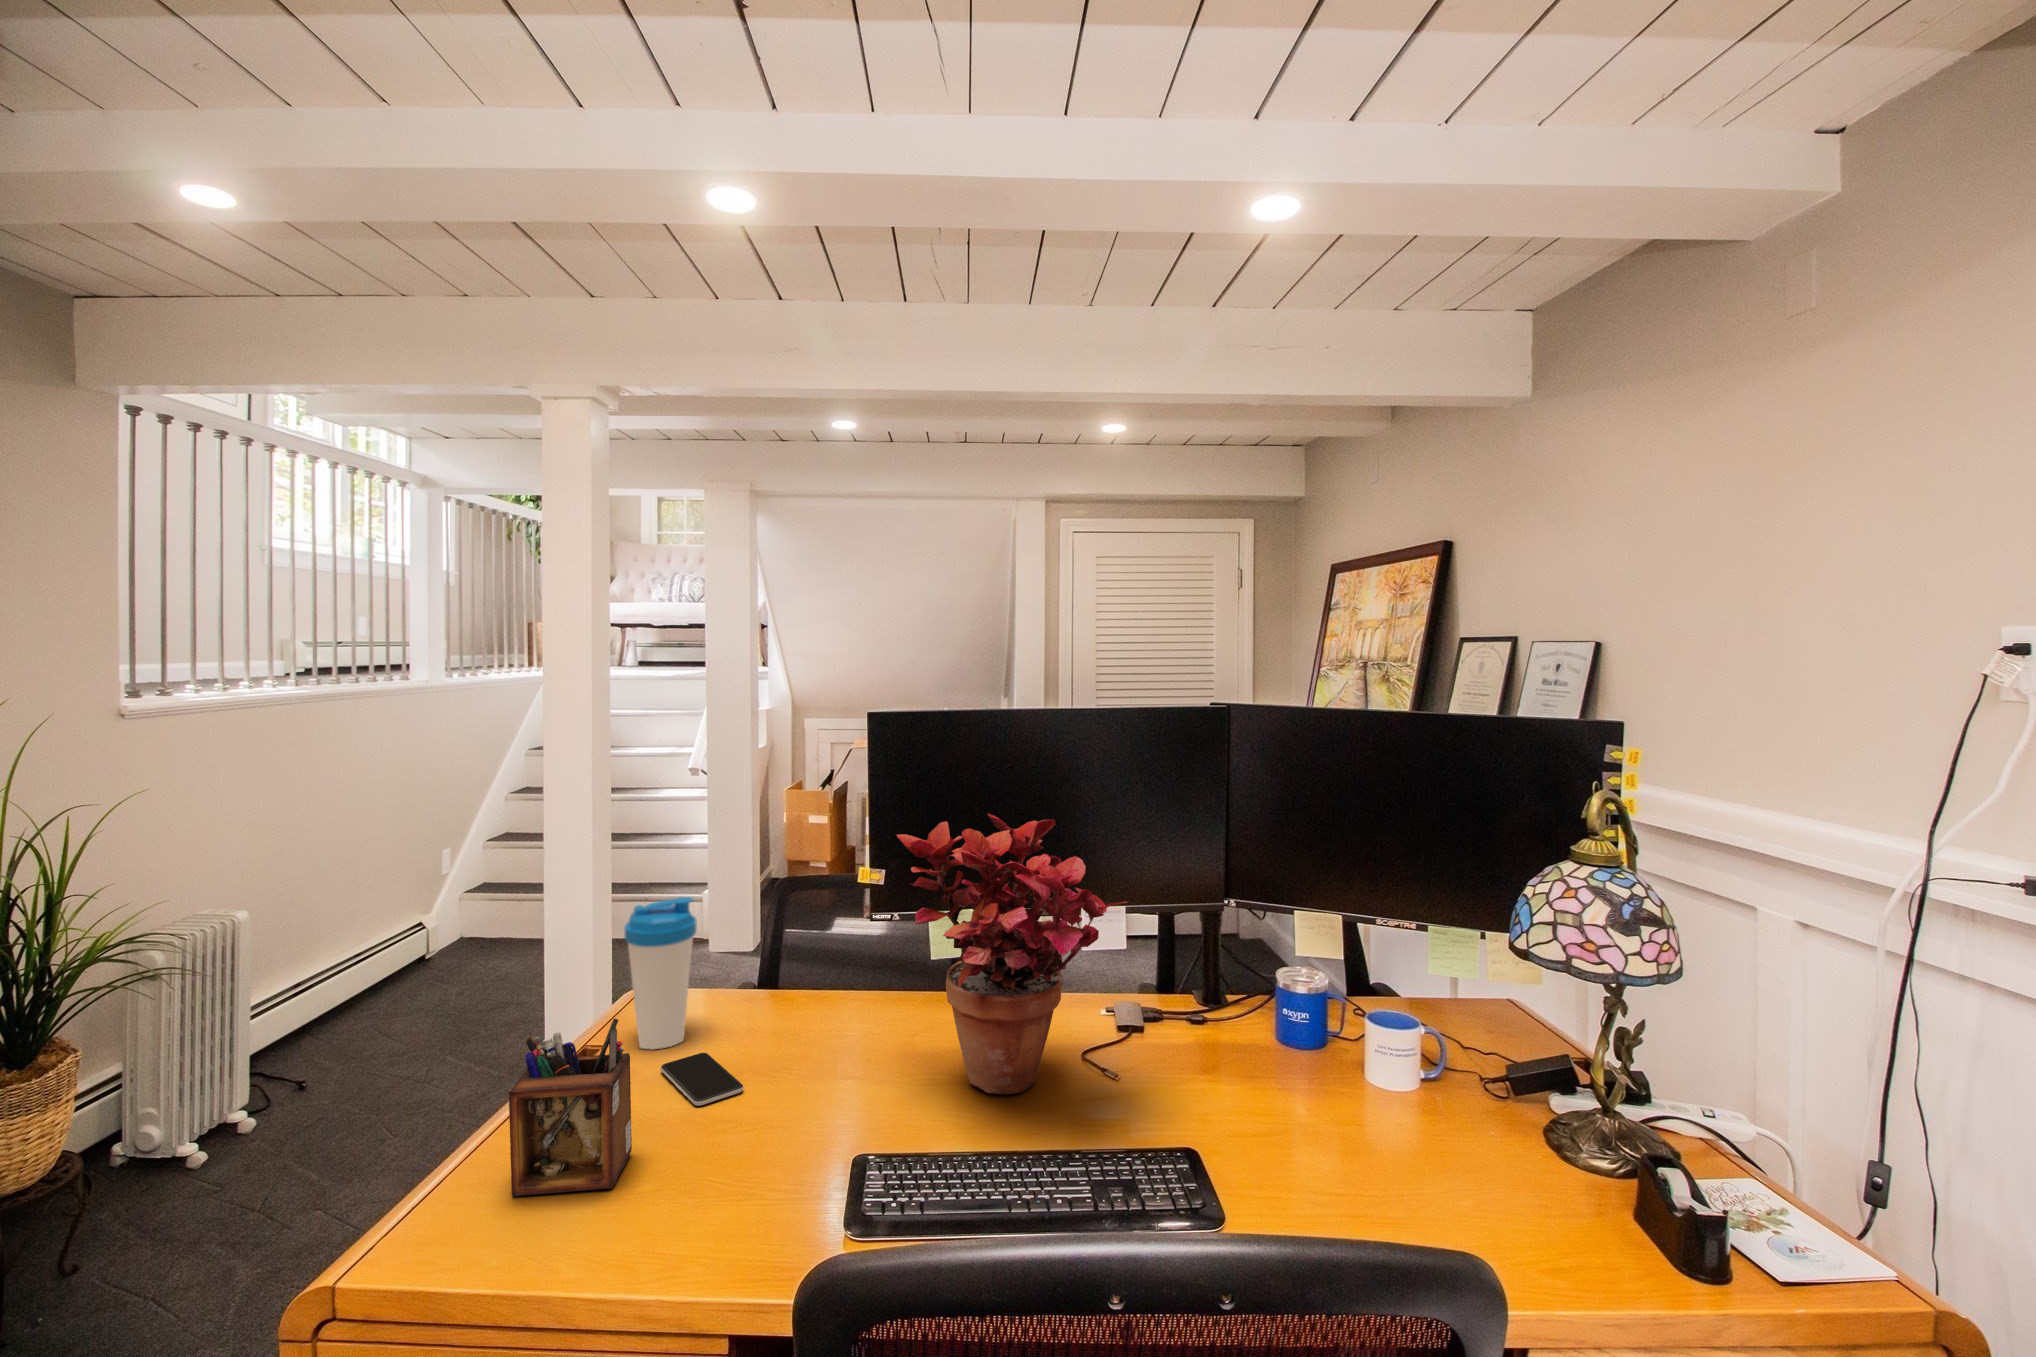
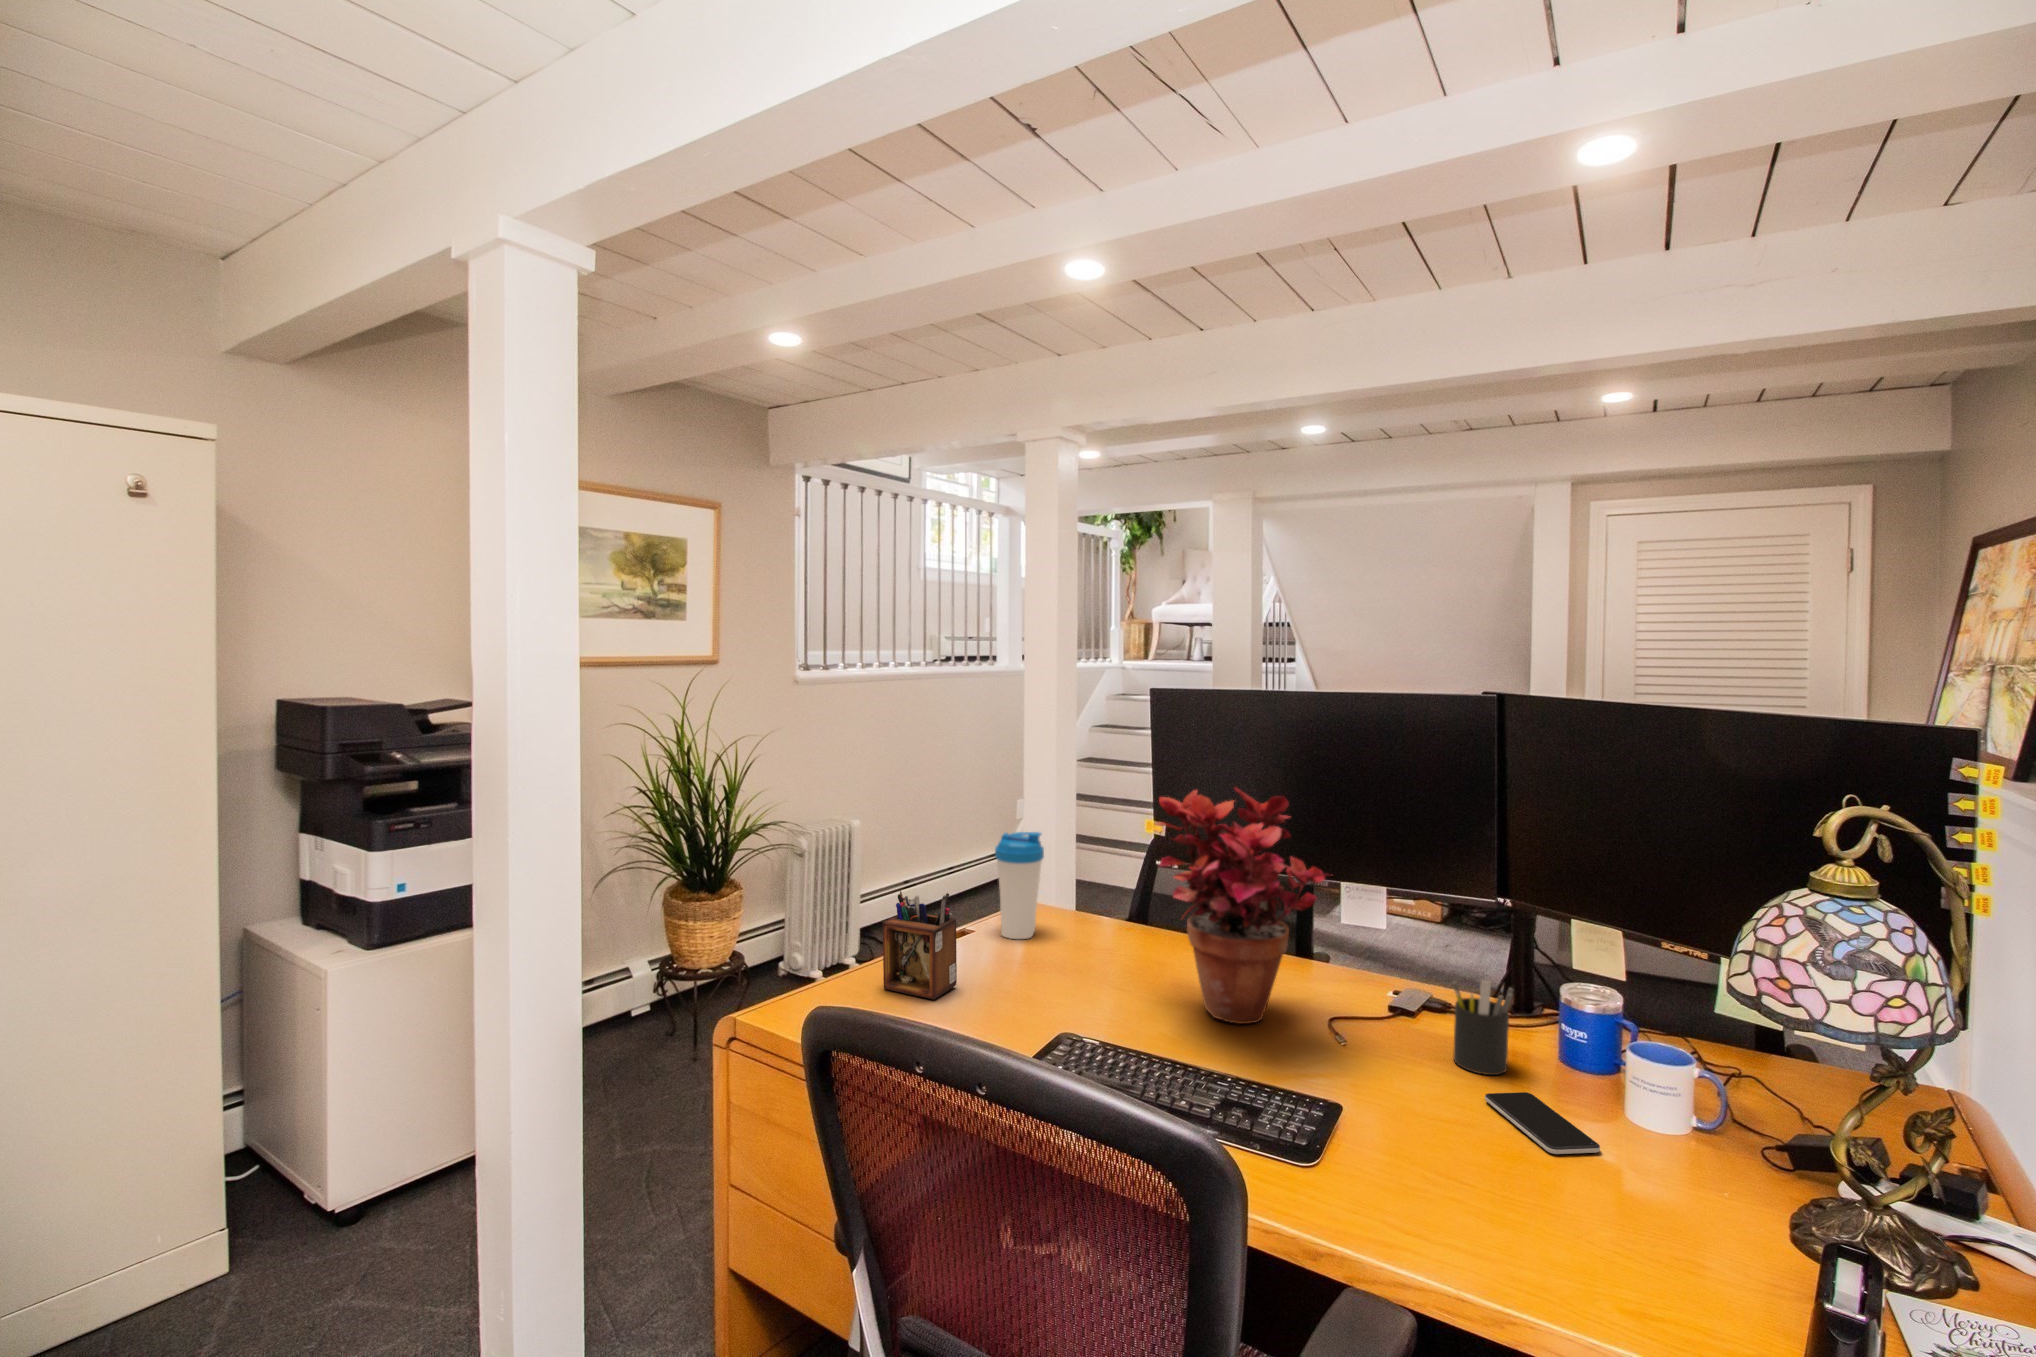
pen holder: none [1225,985,1282,1079] -> present [1453,981,1513,1075]
smartphone: present [661,1053,743,1106] -> present [1485,1092,1600,1154]

